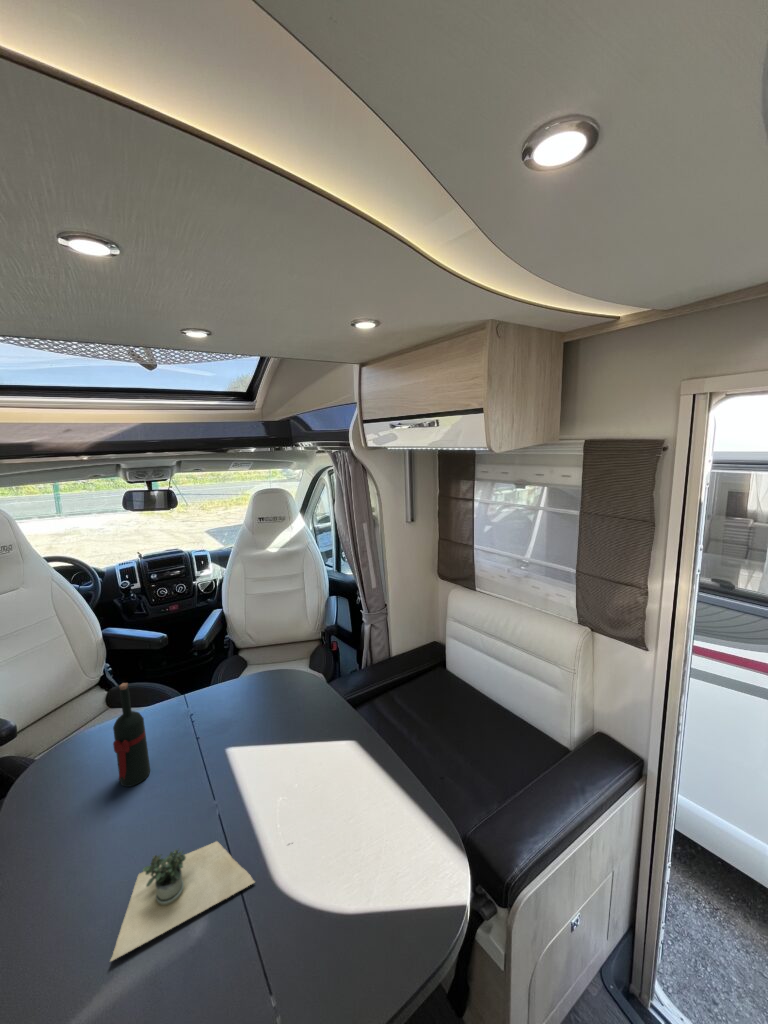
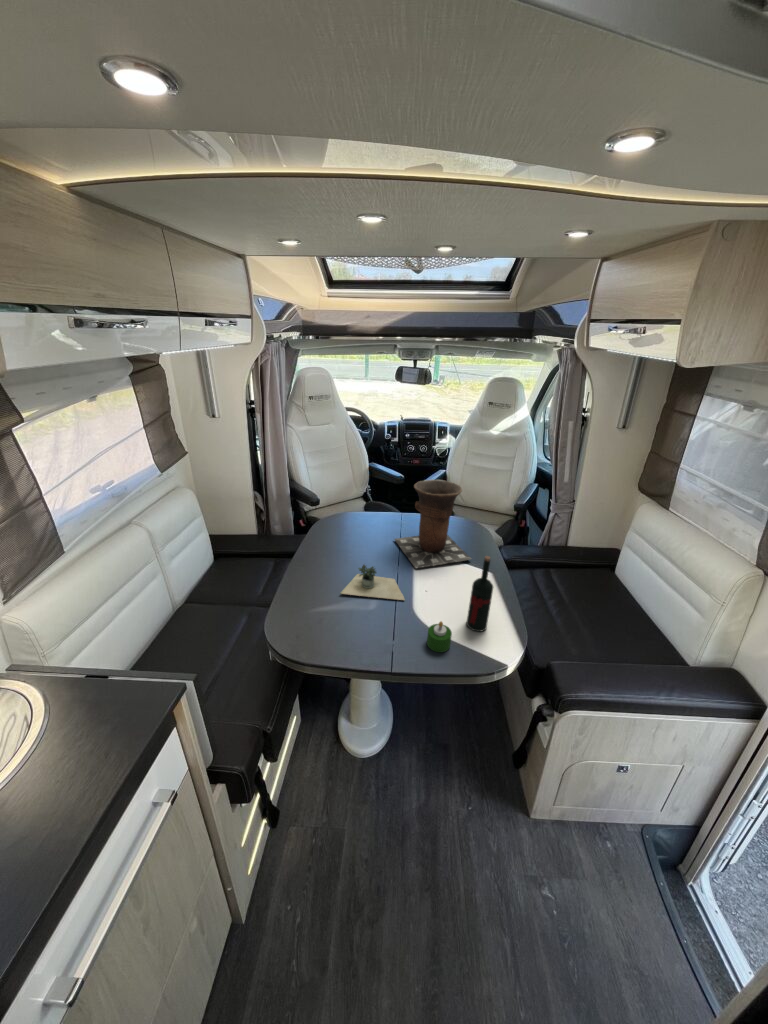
vase: none [187,632,320,796] -> present [395,479,471,568]
wine bottle: present [113,683,150,787] -> present [467,556,493,632]
candle: none [333,905,377,981] -> present [427,621,452,652]

